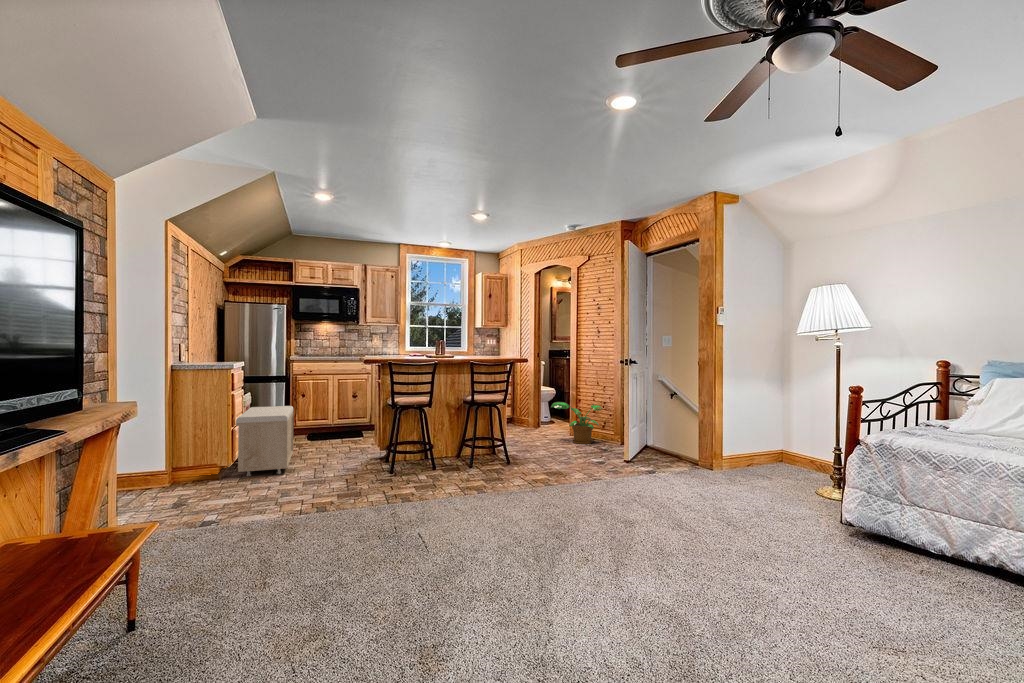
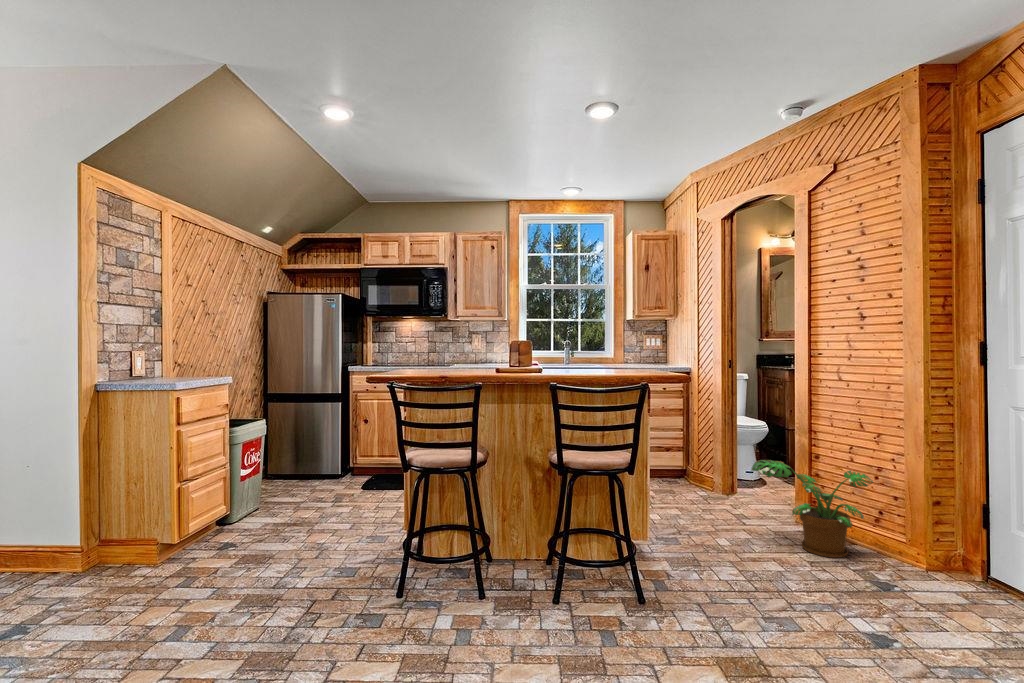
storage bench: present [236,406,293,476] -> none [160,447,296,571]

